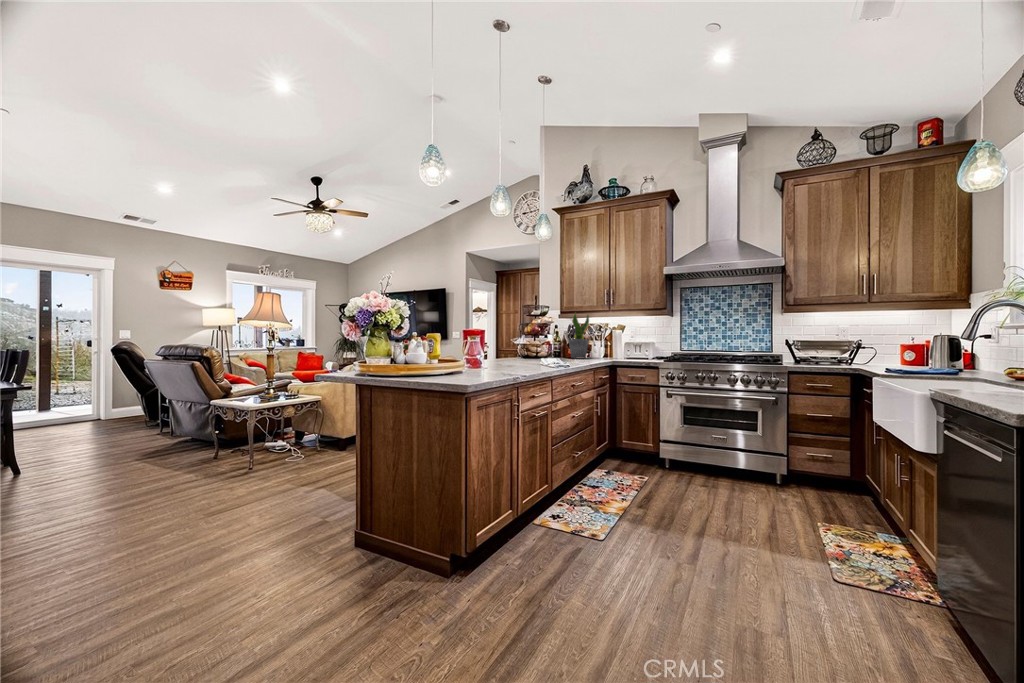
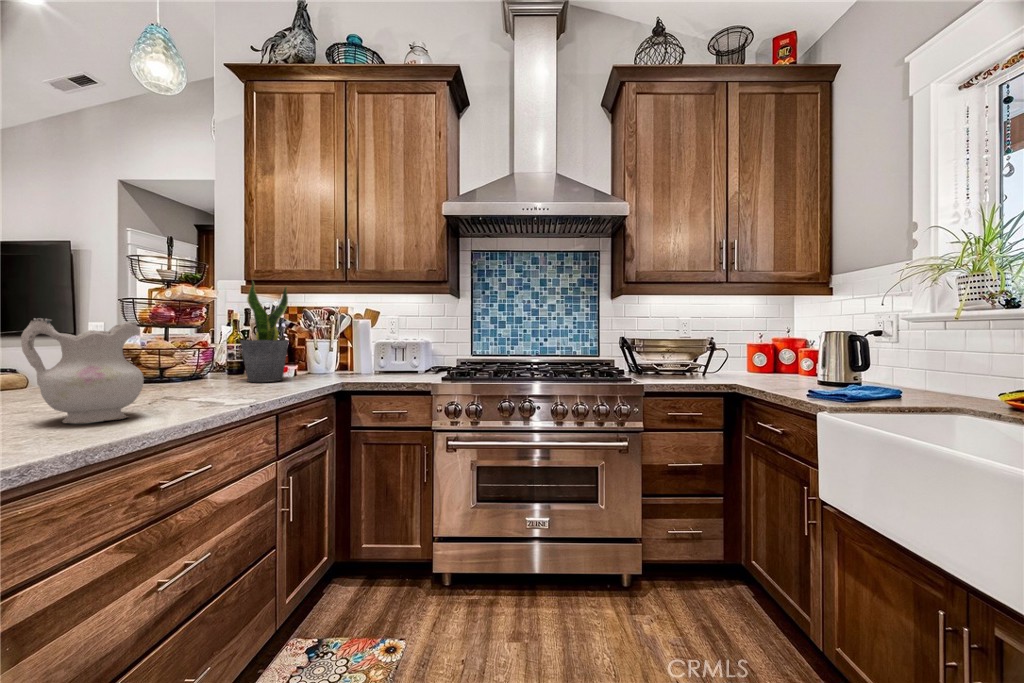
ceramic pitcher: none [526,329,555,364] -> present [21,318,144,423]

